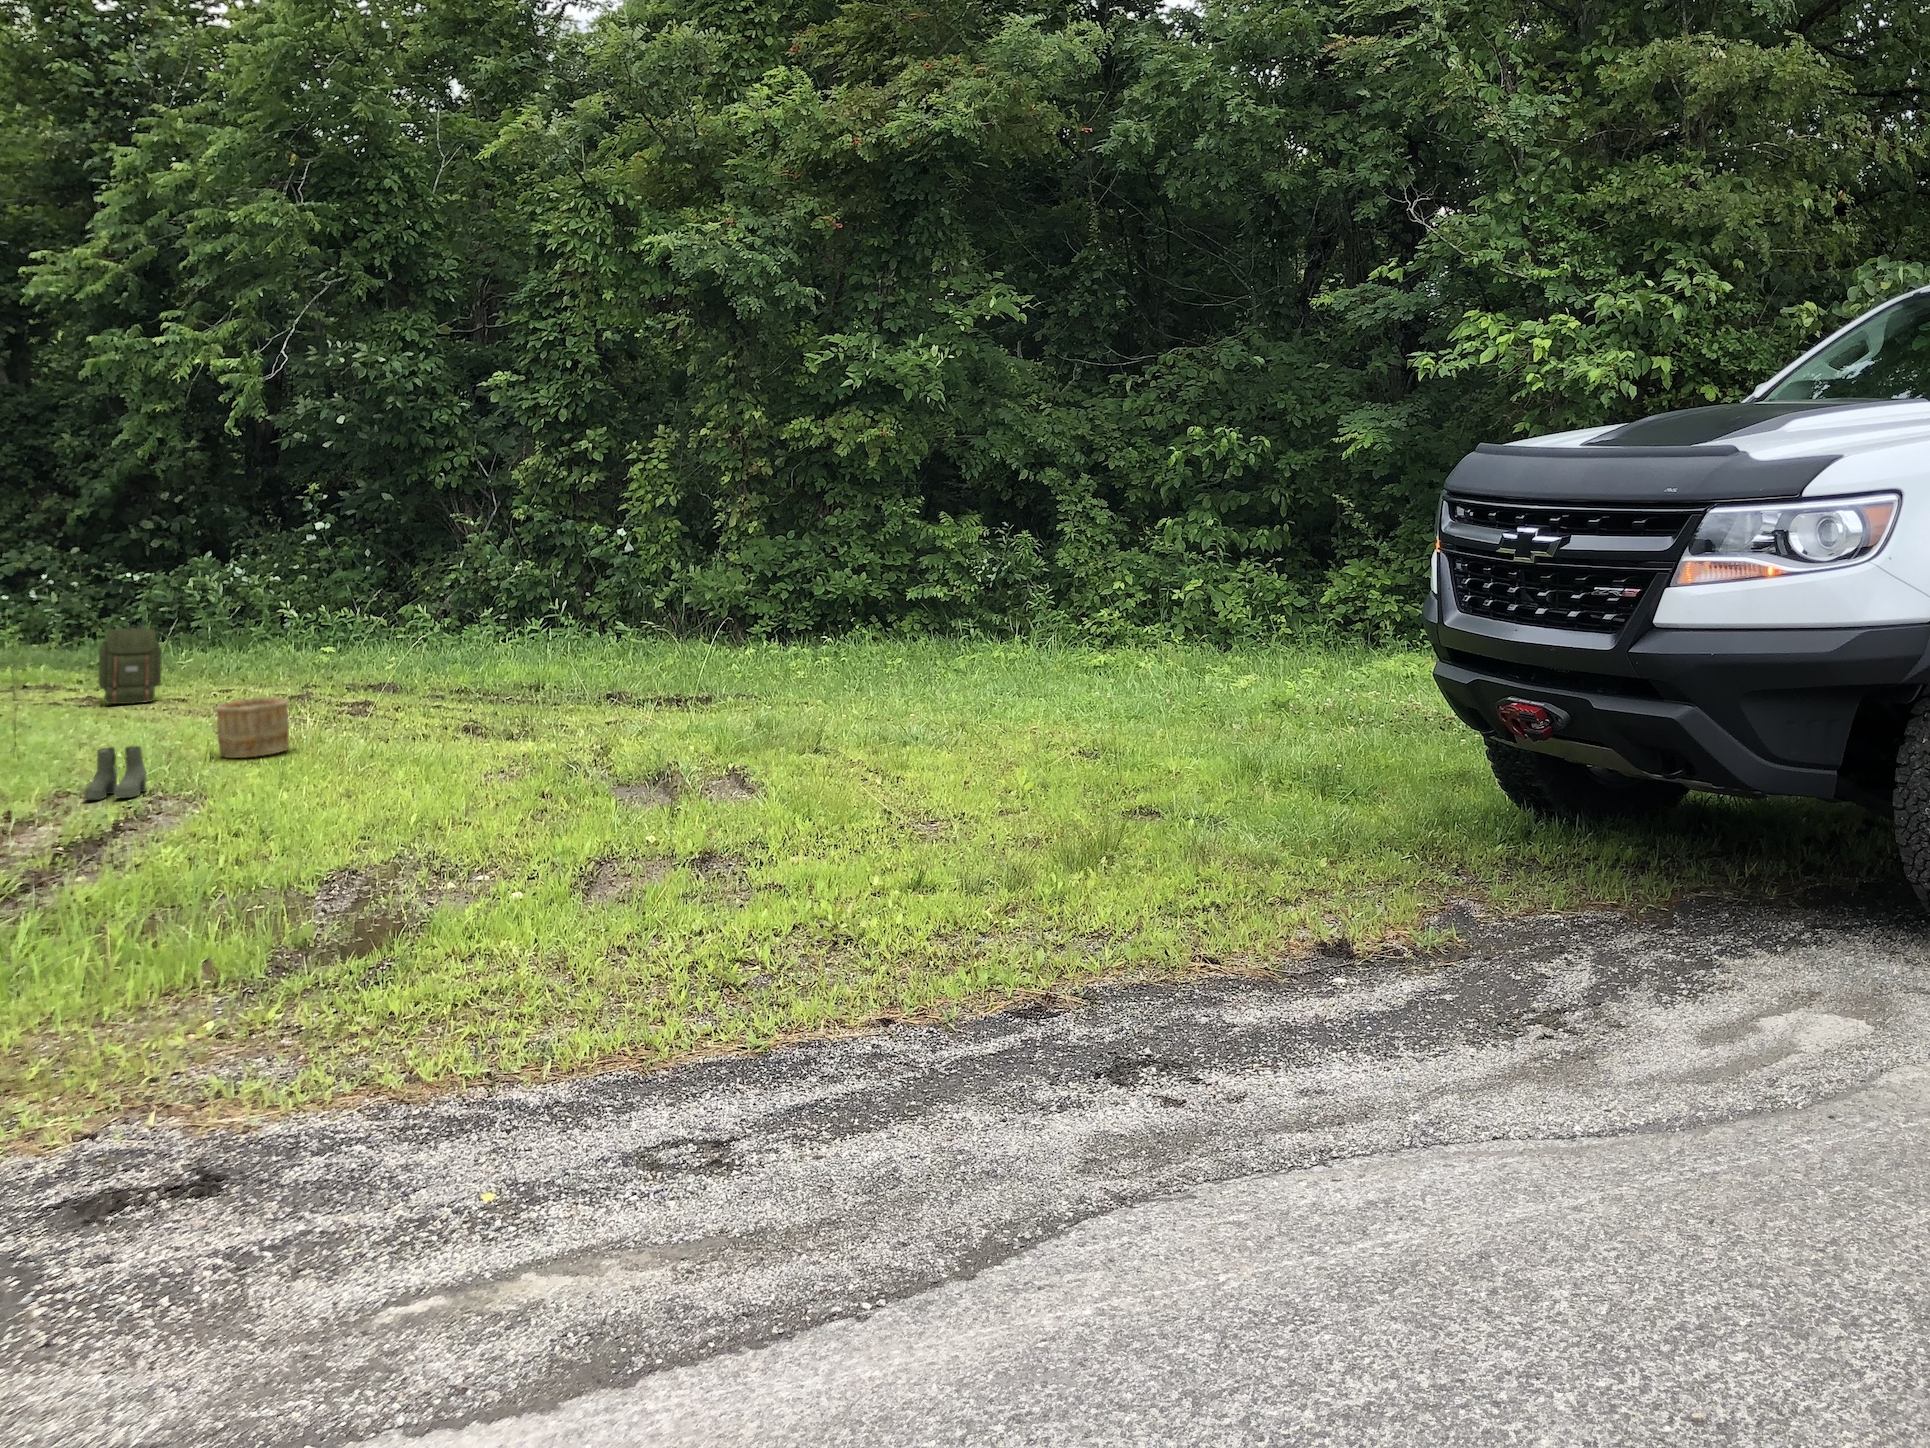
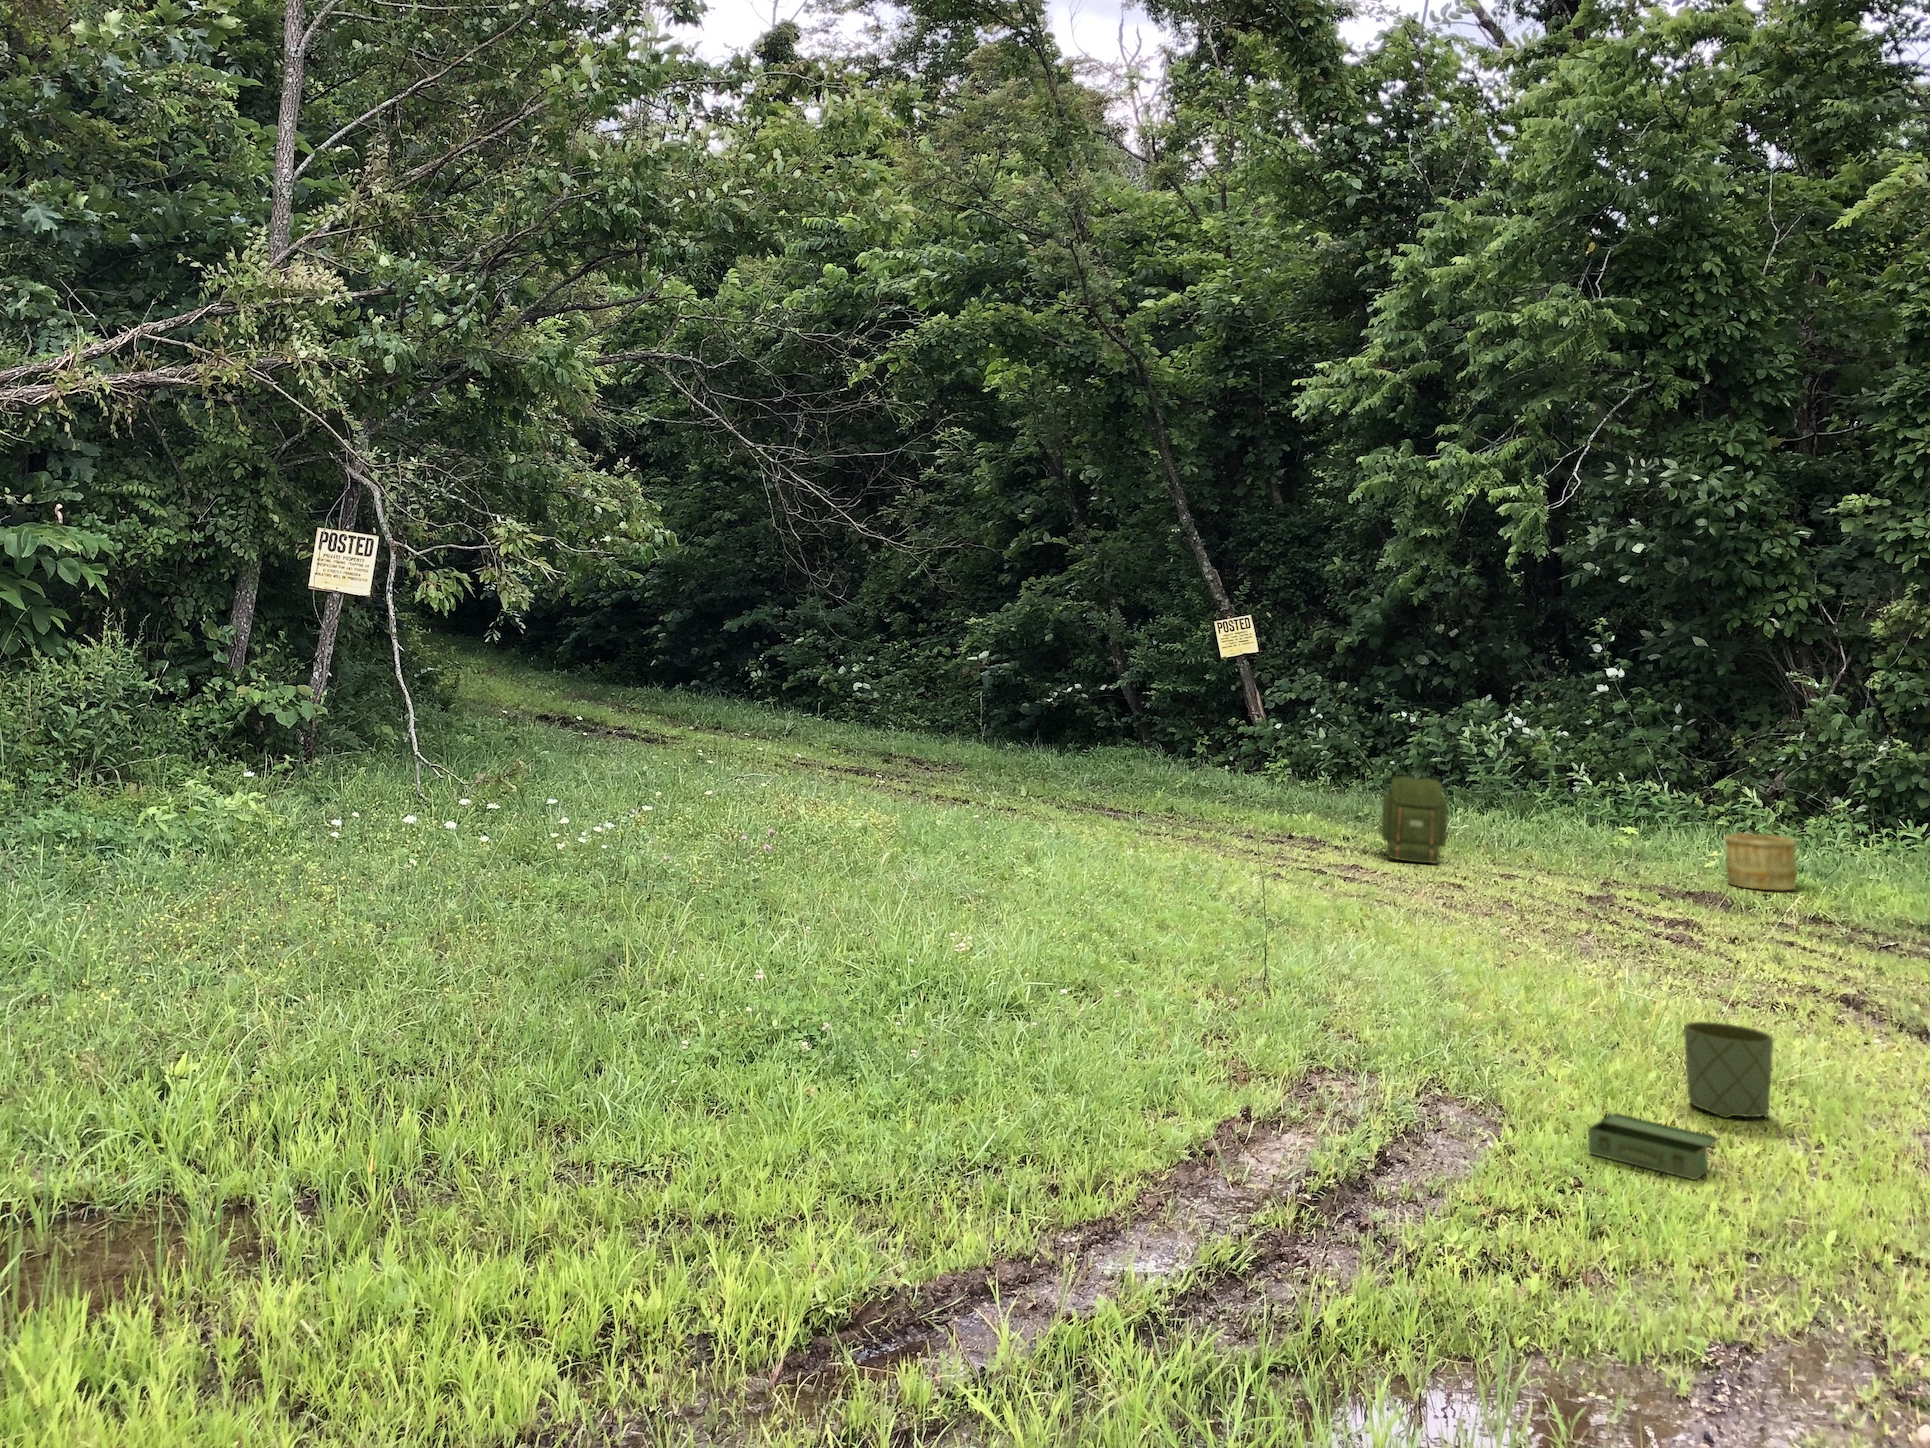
wooden bucket: present [215,697,289,758] -> present [1724,833,1797,890]
boots: present [84,746,146,801] -> none [1385,923,1452,988]
planter: none [317,769,379,837] -> present [1684,1022,1773,1118]
toolbox: none [235,847,331,884] -> present [1588,1113,1717,1180]

